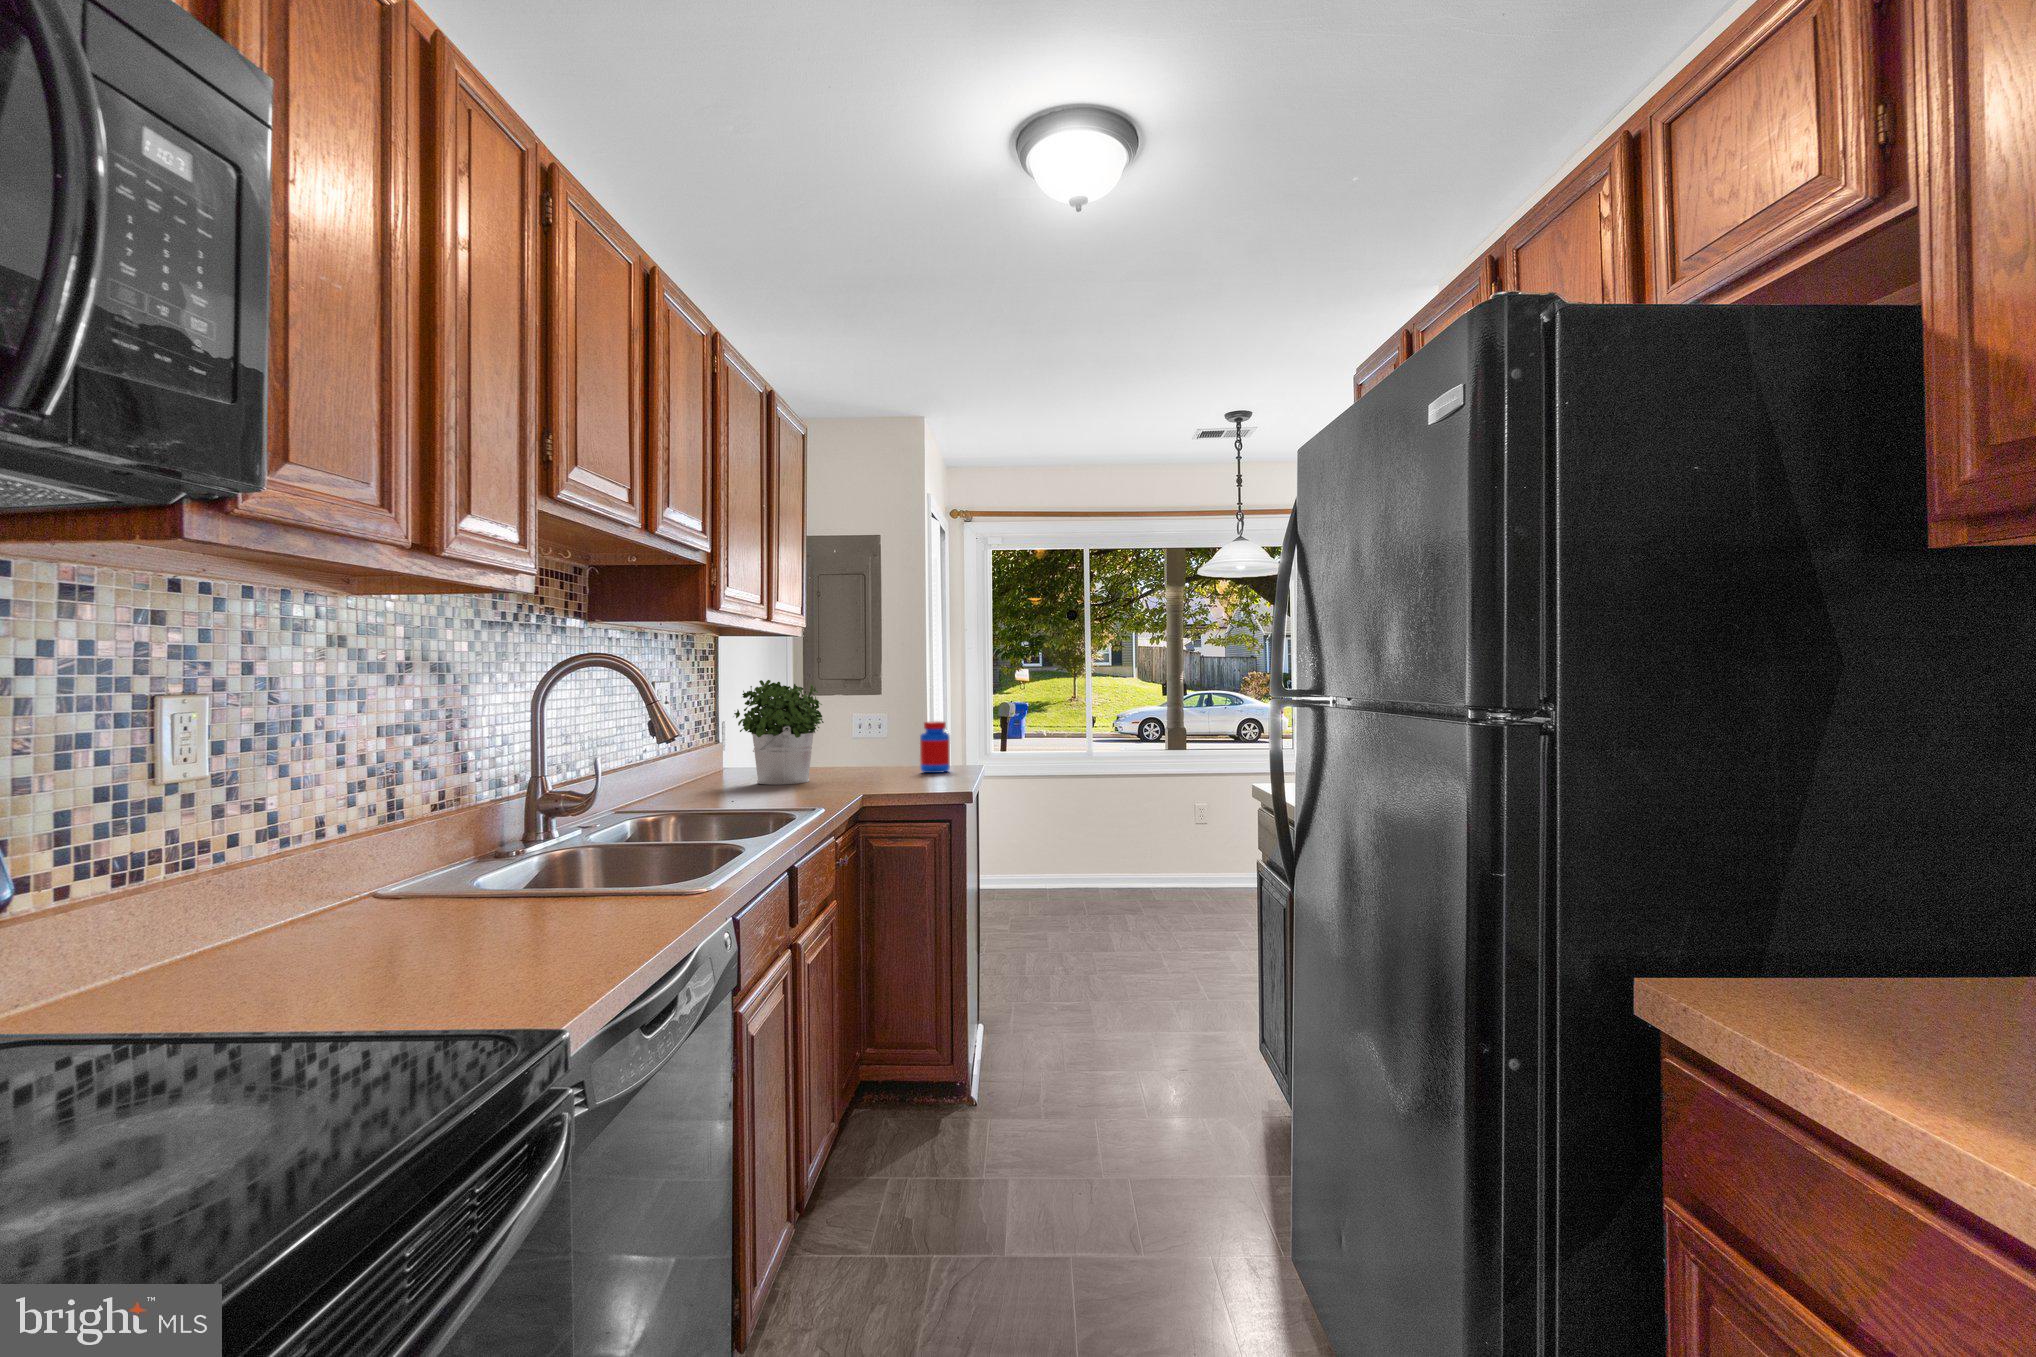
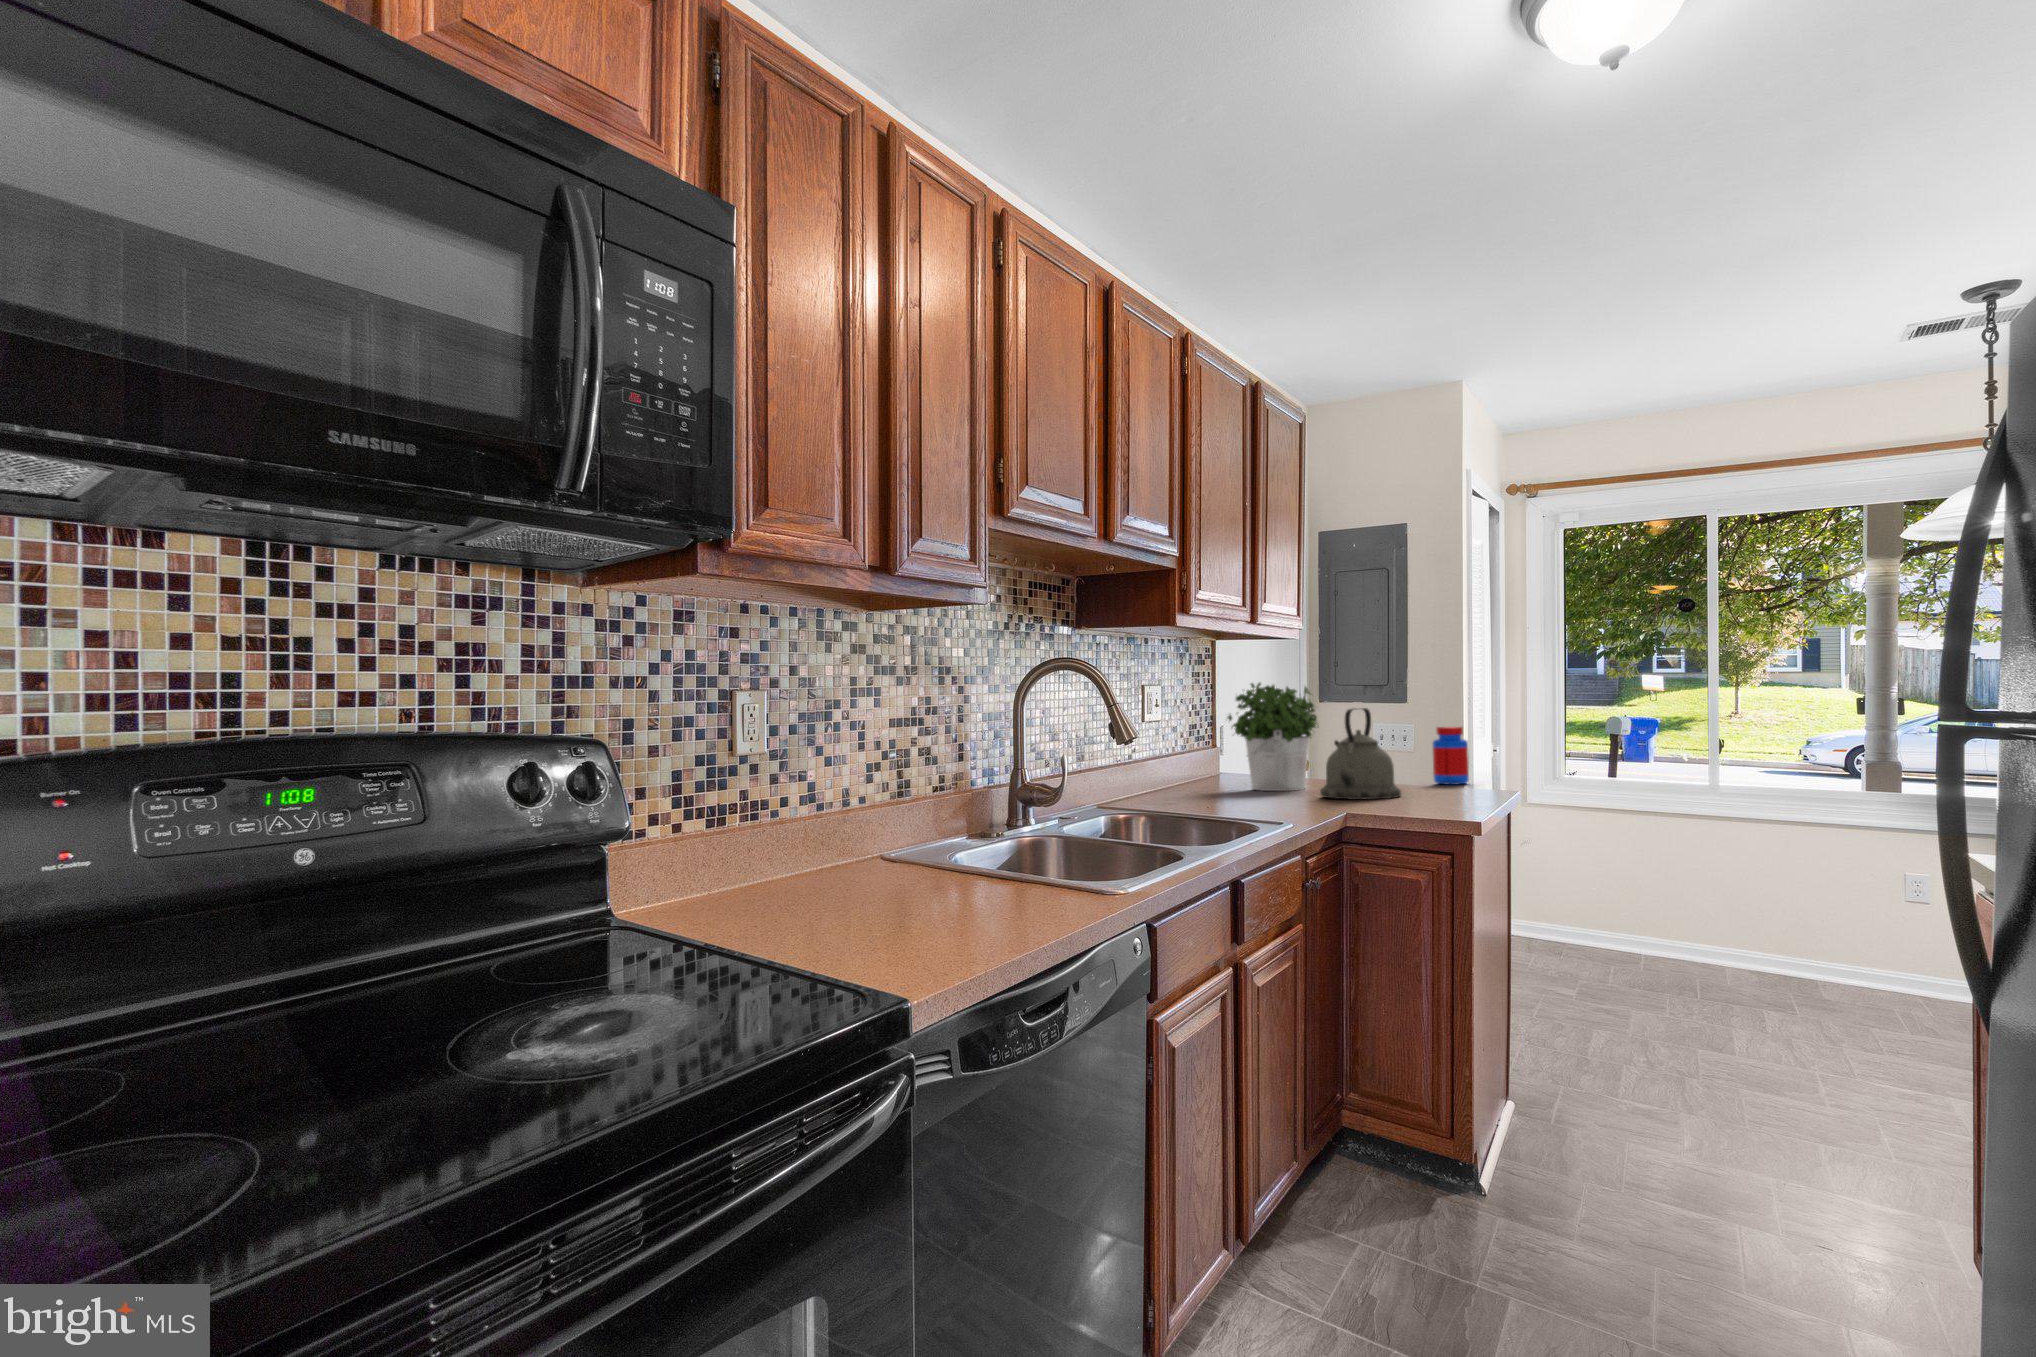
kettle: none [834,707,906,792] -> present [1320,708,1401,800]

